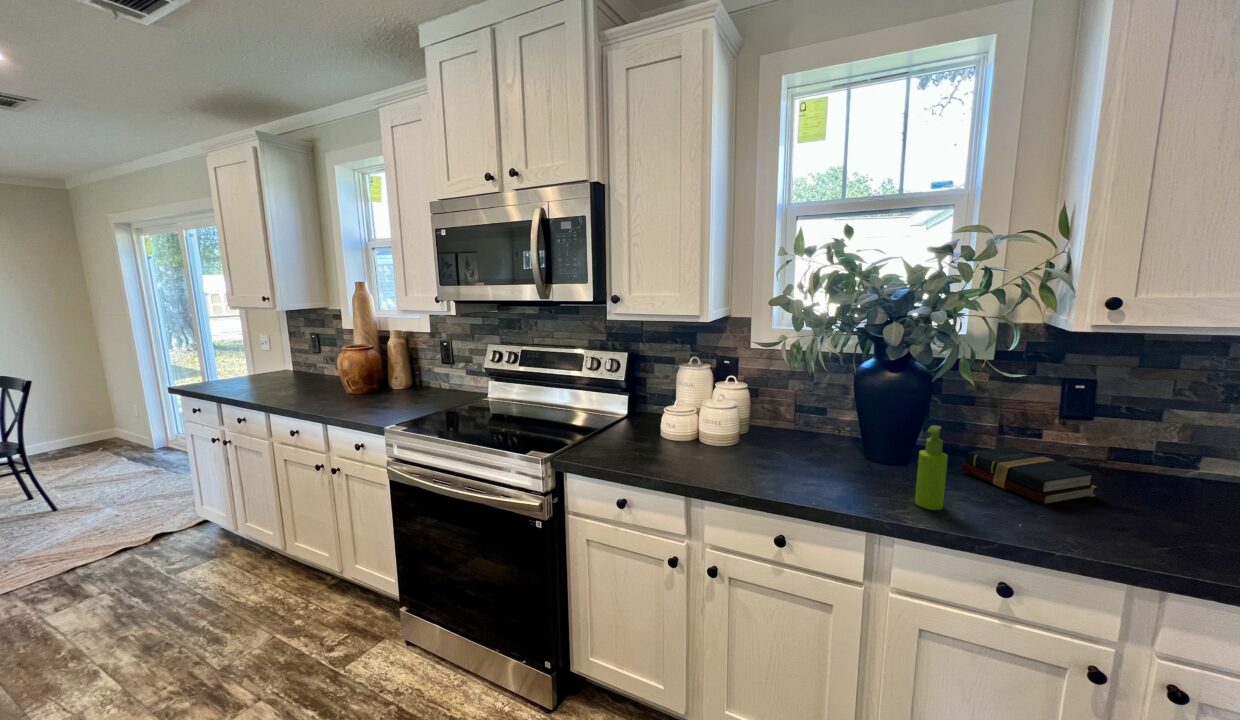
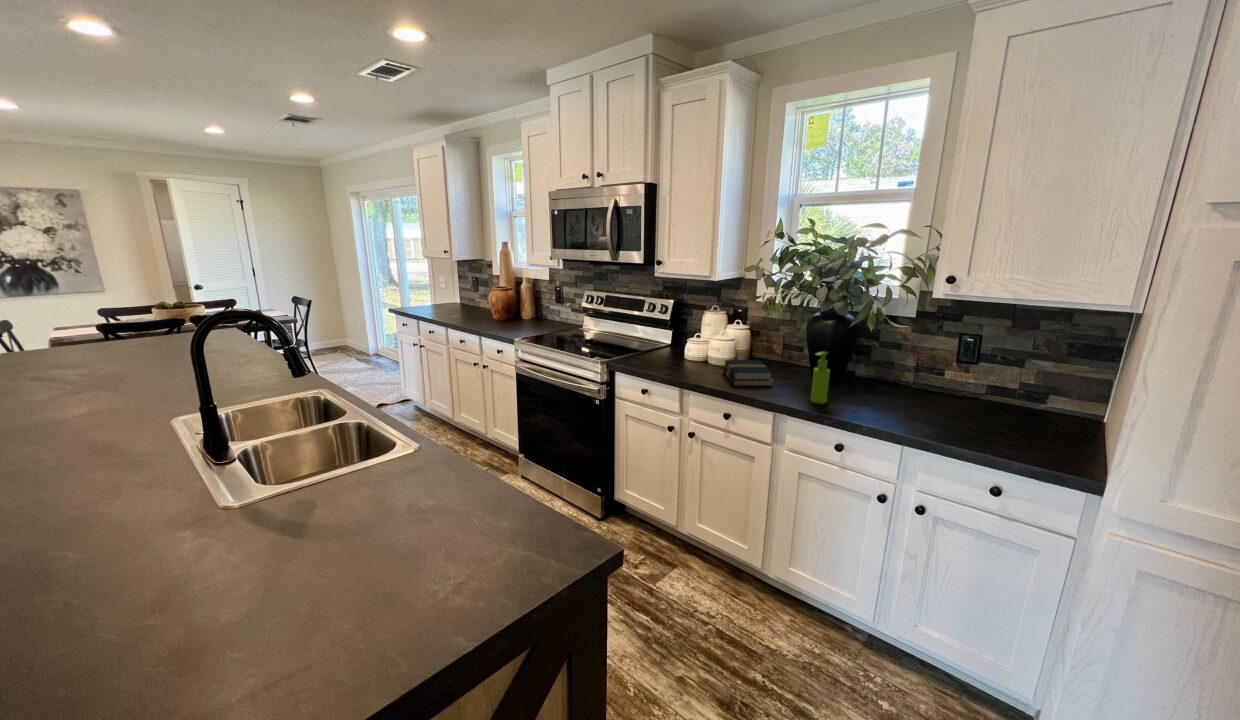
hardback book: present [961,447,1096,505] -> present [723,360,773,386]

